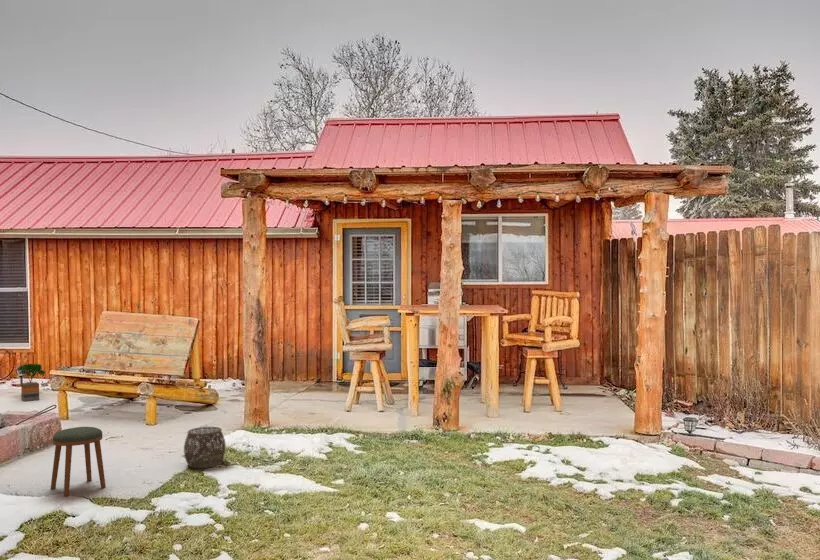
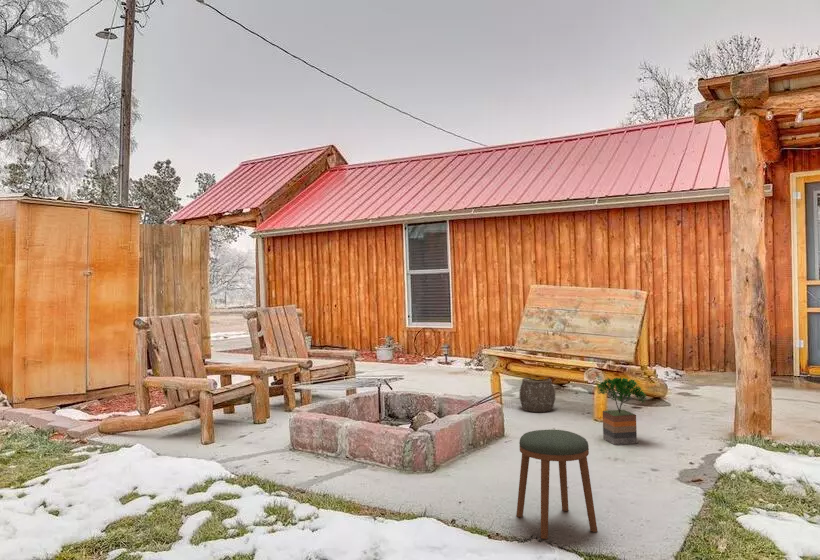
potted tree: present [17,364,45,401] -> present [598,378,646,445]
woven basket: present [184,427,226,468] -> present [519,378,555,412]

